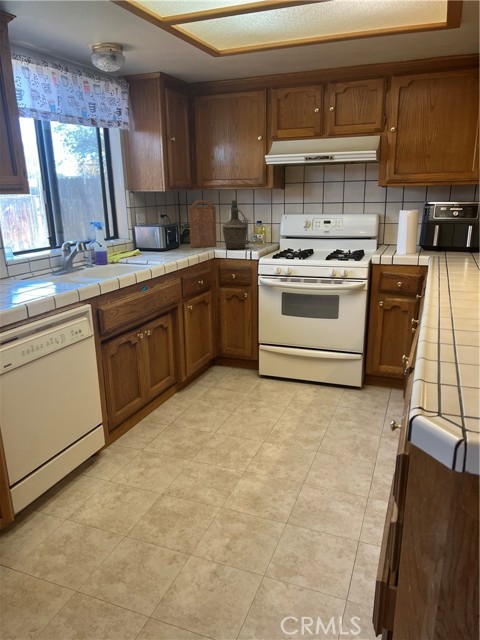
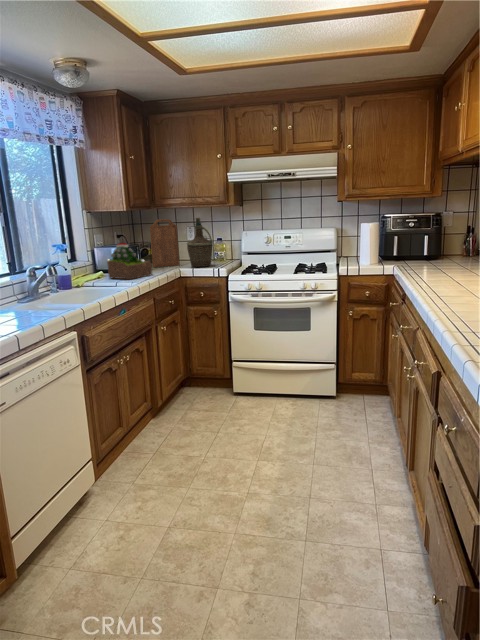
succulent plant: none [142,223,185,258] -> present [107,243,152,280]

